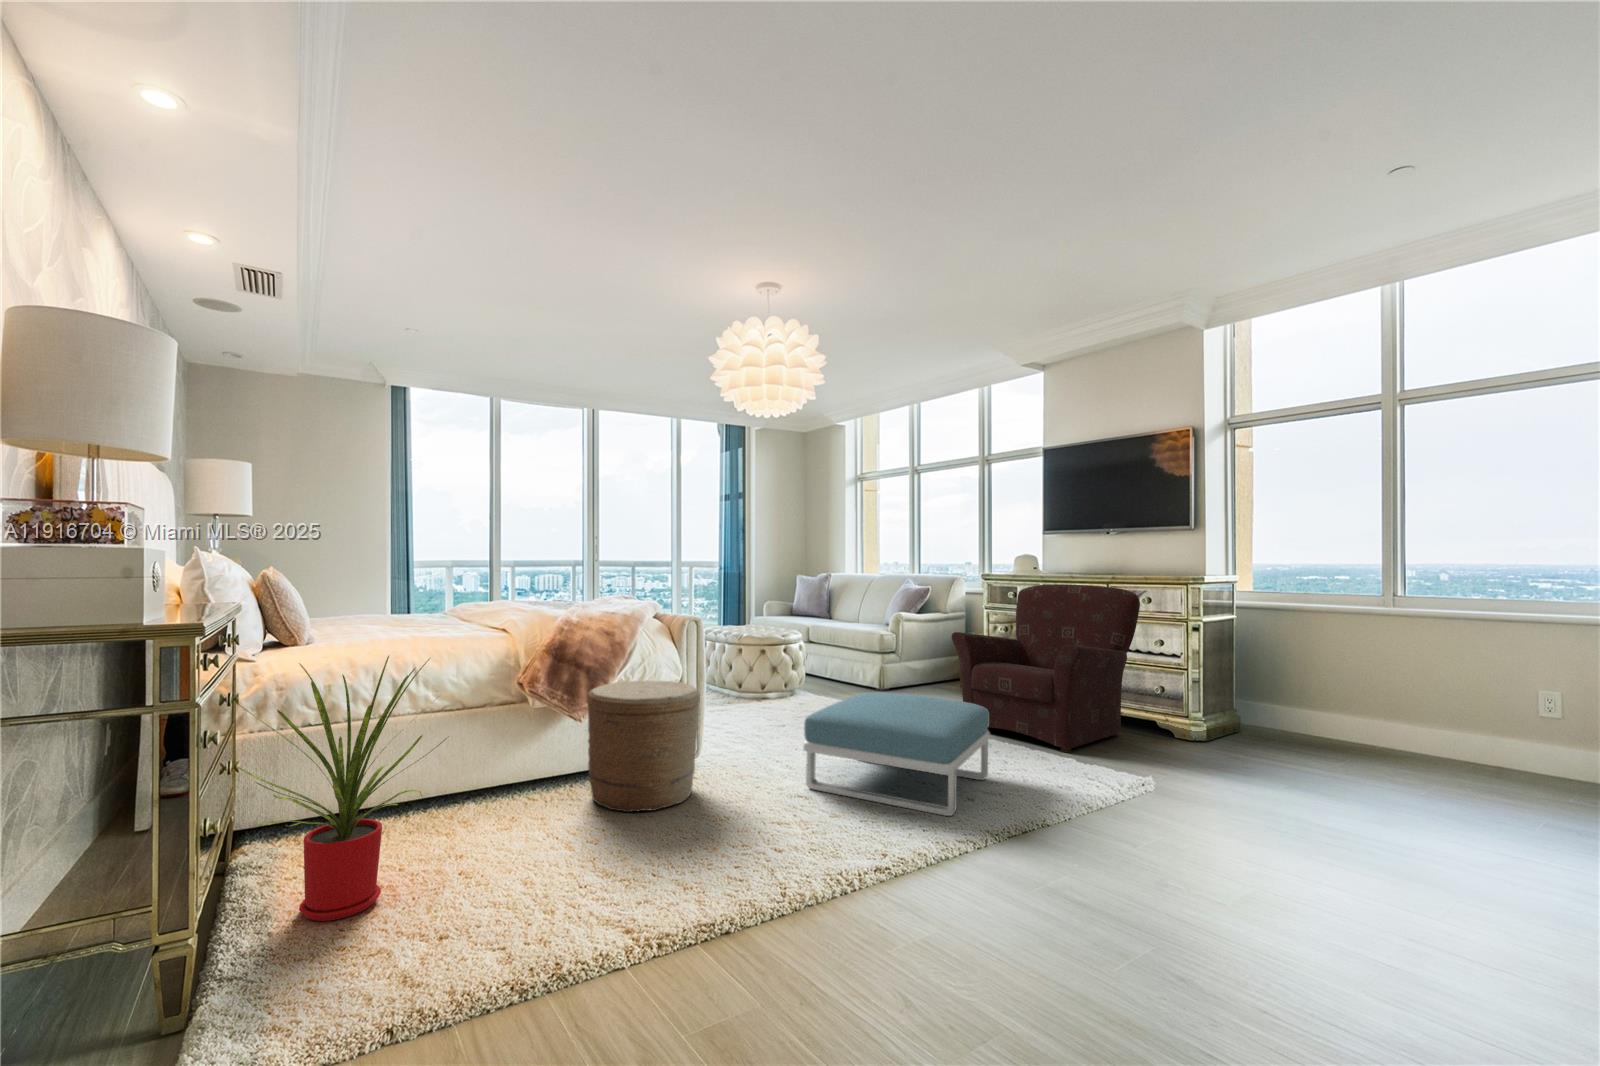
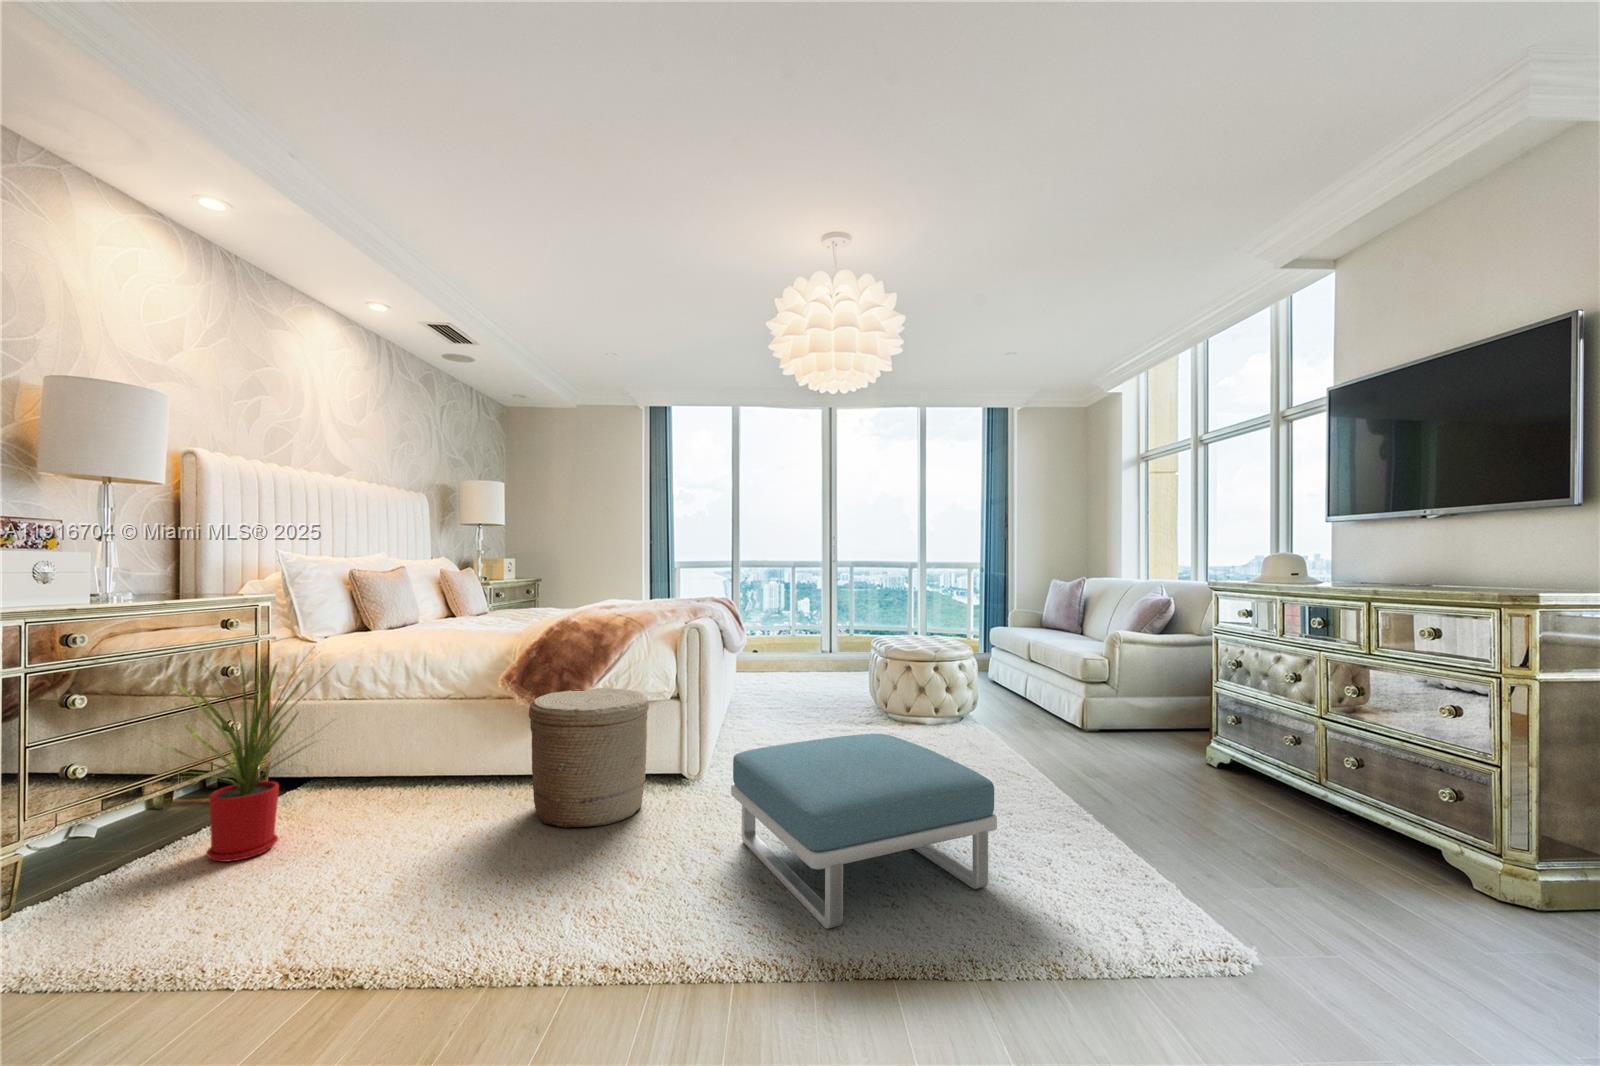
armchair: present [951,584,1140,753] -> none [1080,600,1427,881]

